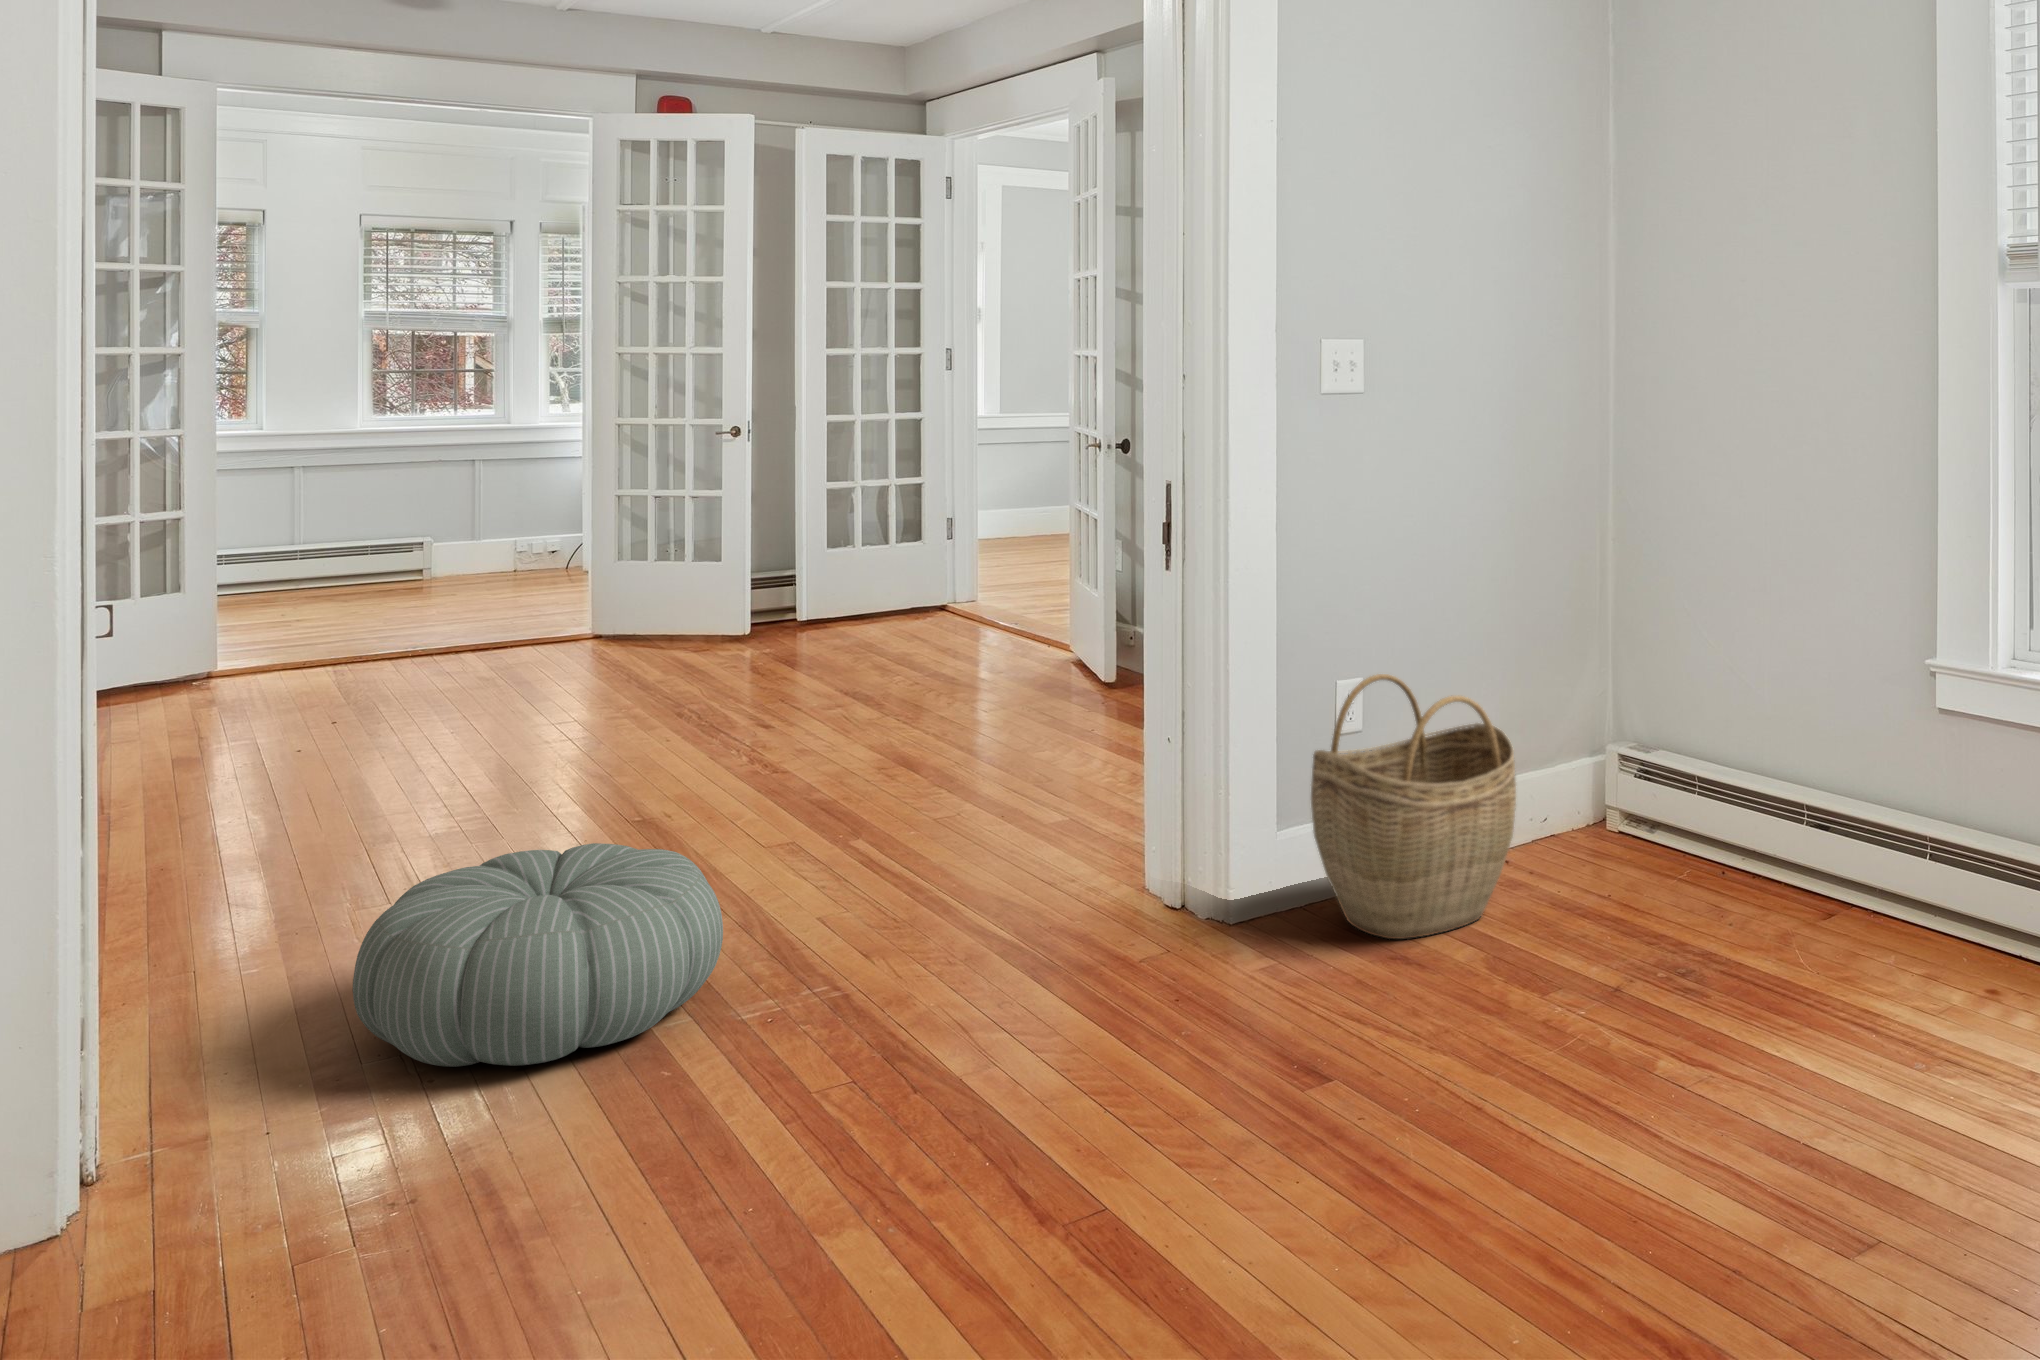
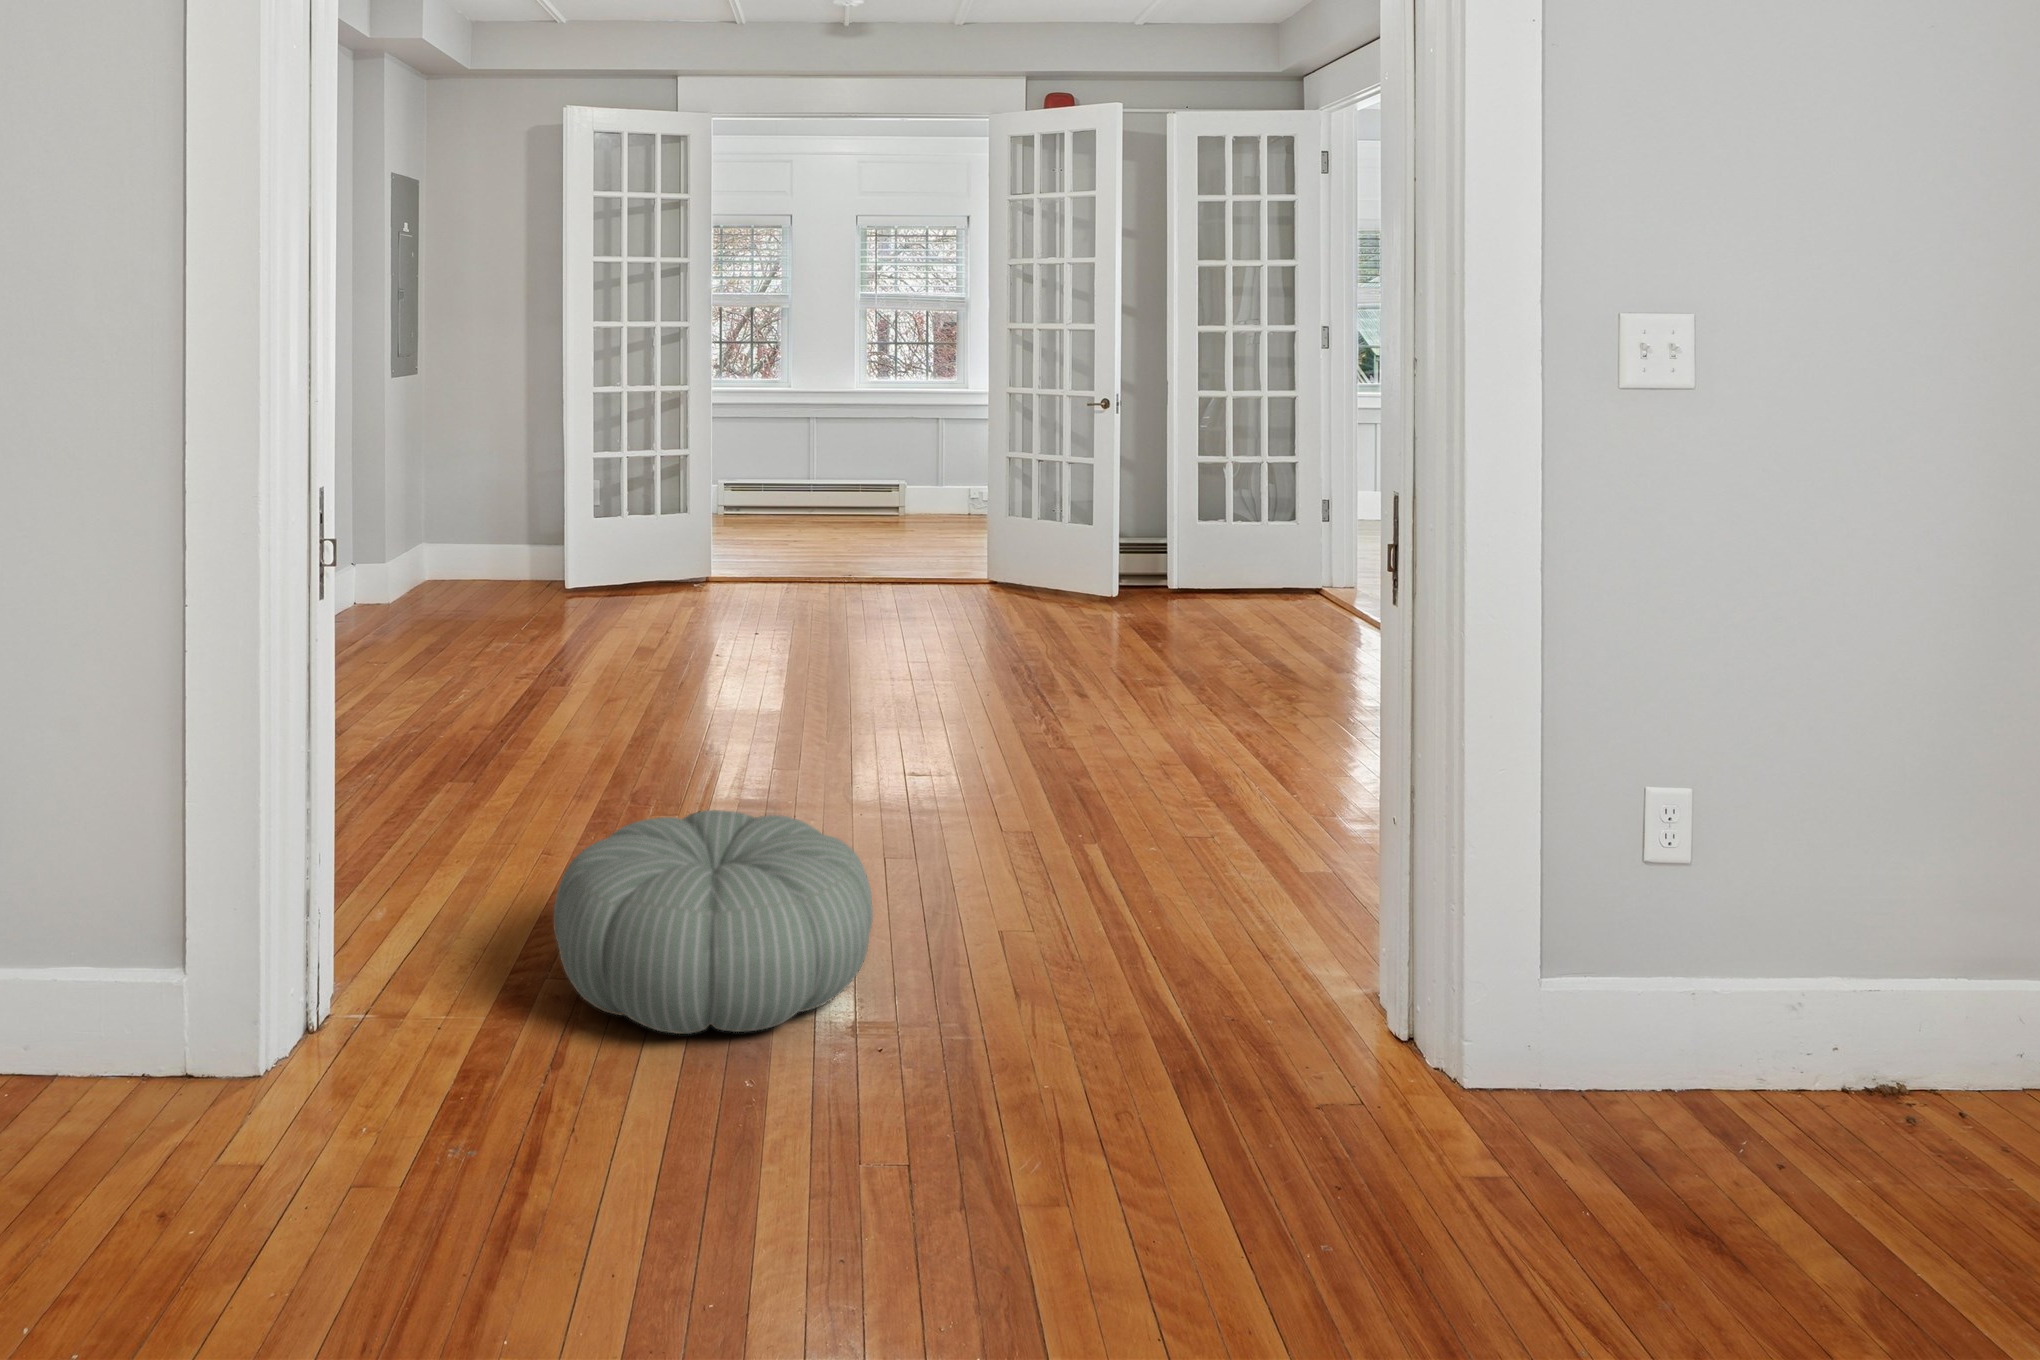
woven basket: present [1311,674,1516,939] -> none [1585,793,1941,1201]

